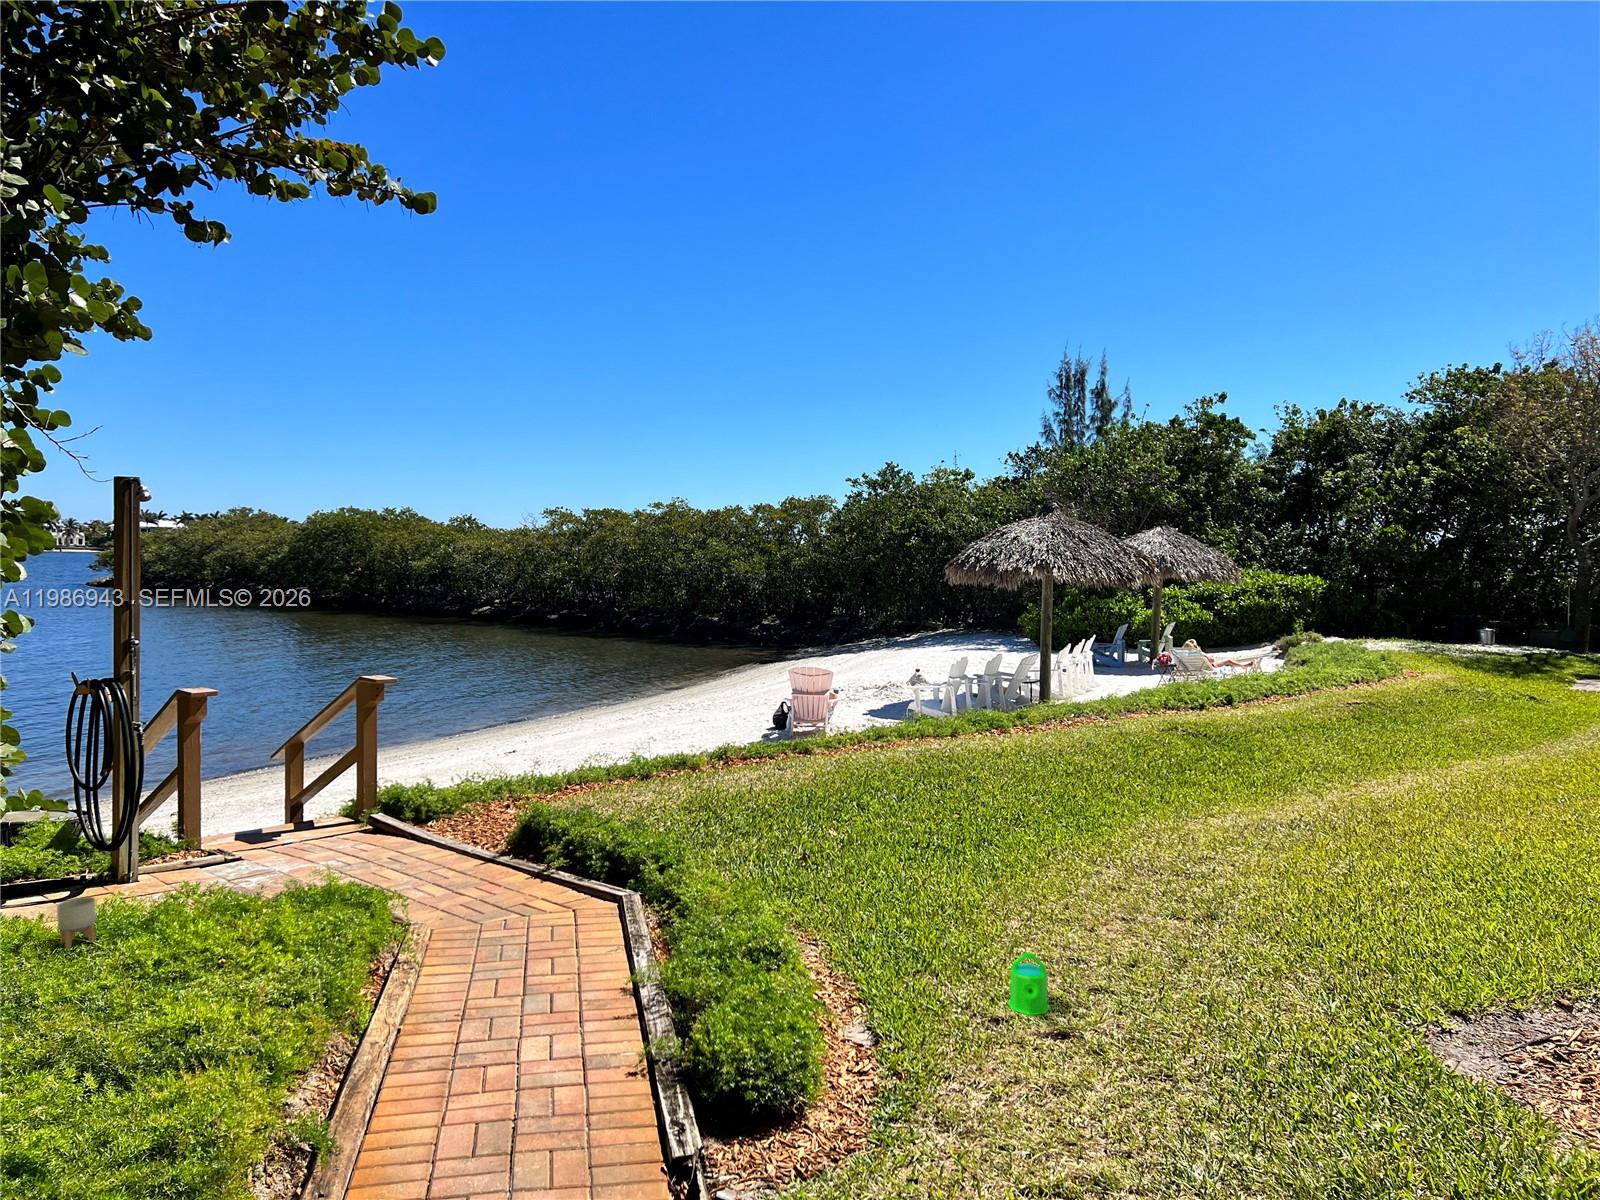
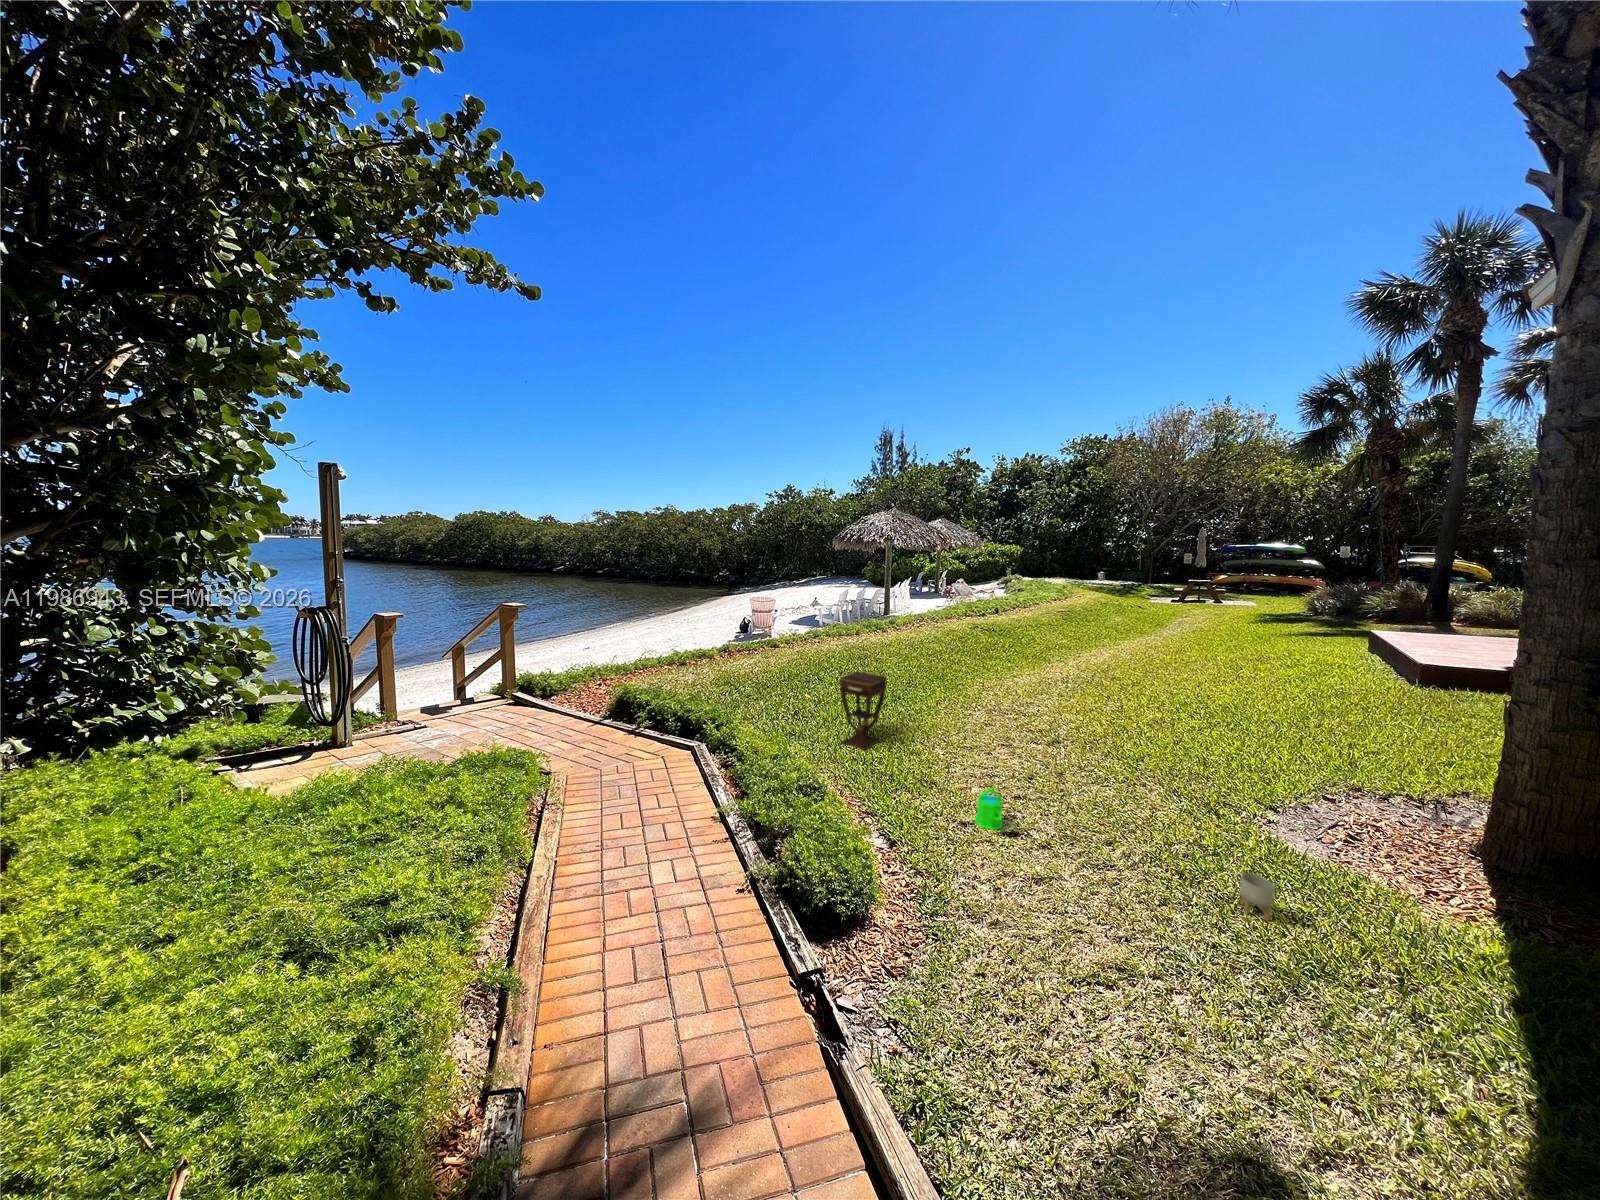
side table: none [840,778,916,902] -> present [840,672,887,750]
planter: present [57,897,96,949] -> present [1240,873,1275,921]

